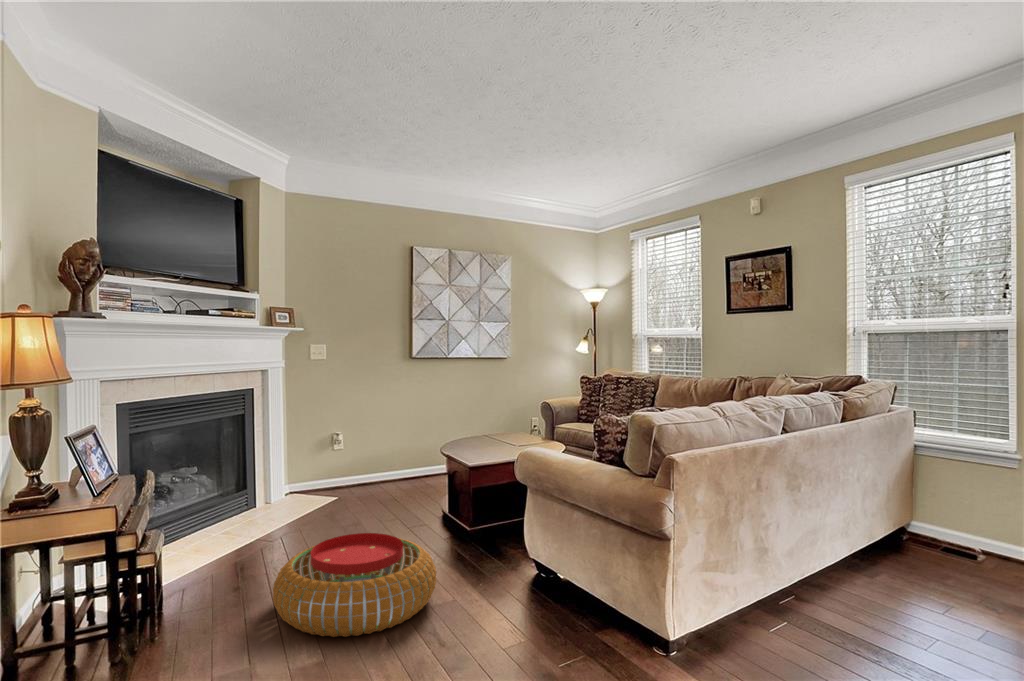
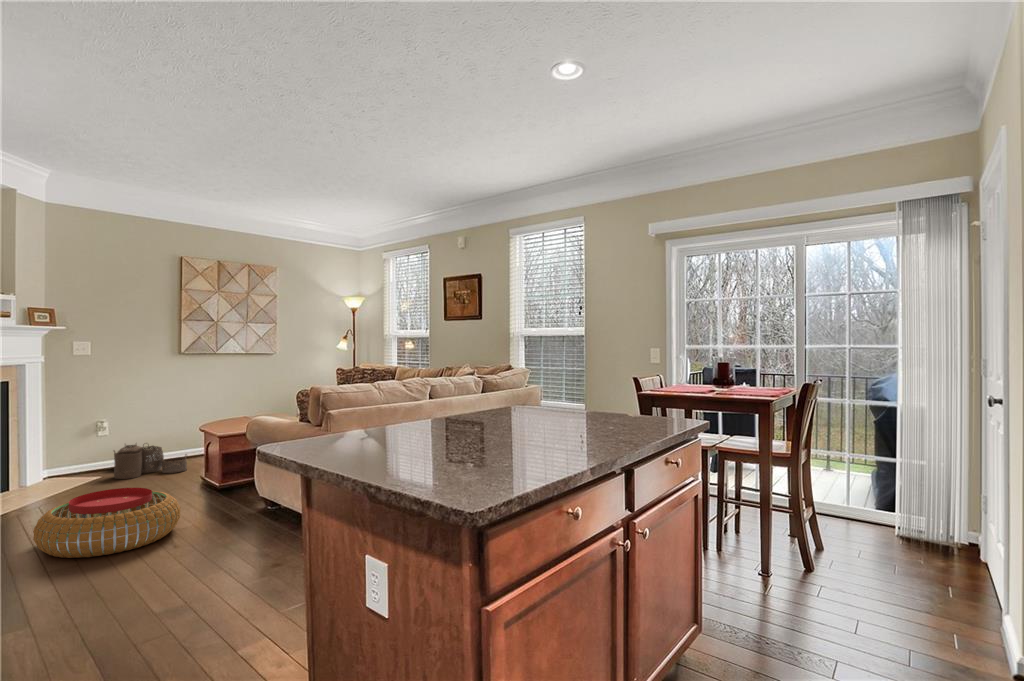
woven basket: none [350,459,423,503] -> present [114,445,187,479]

